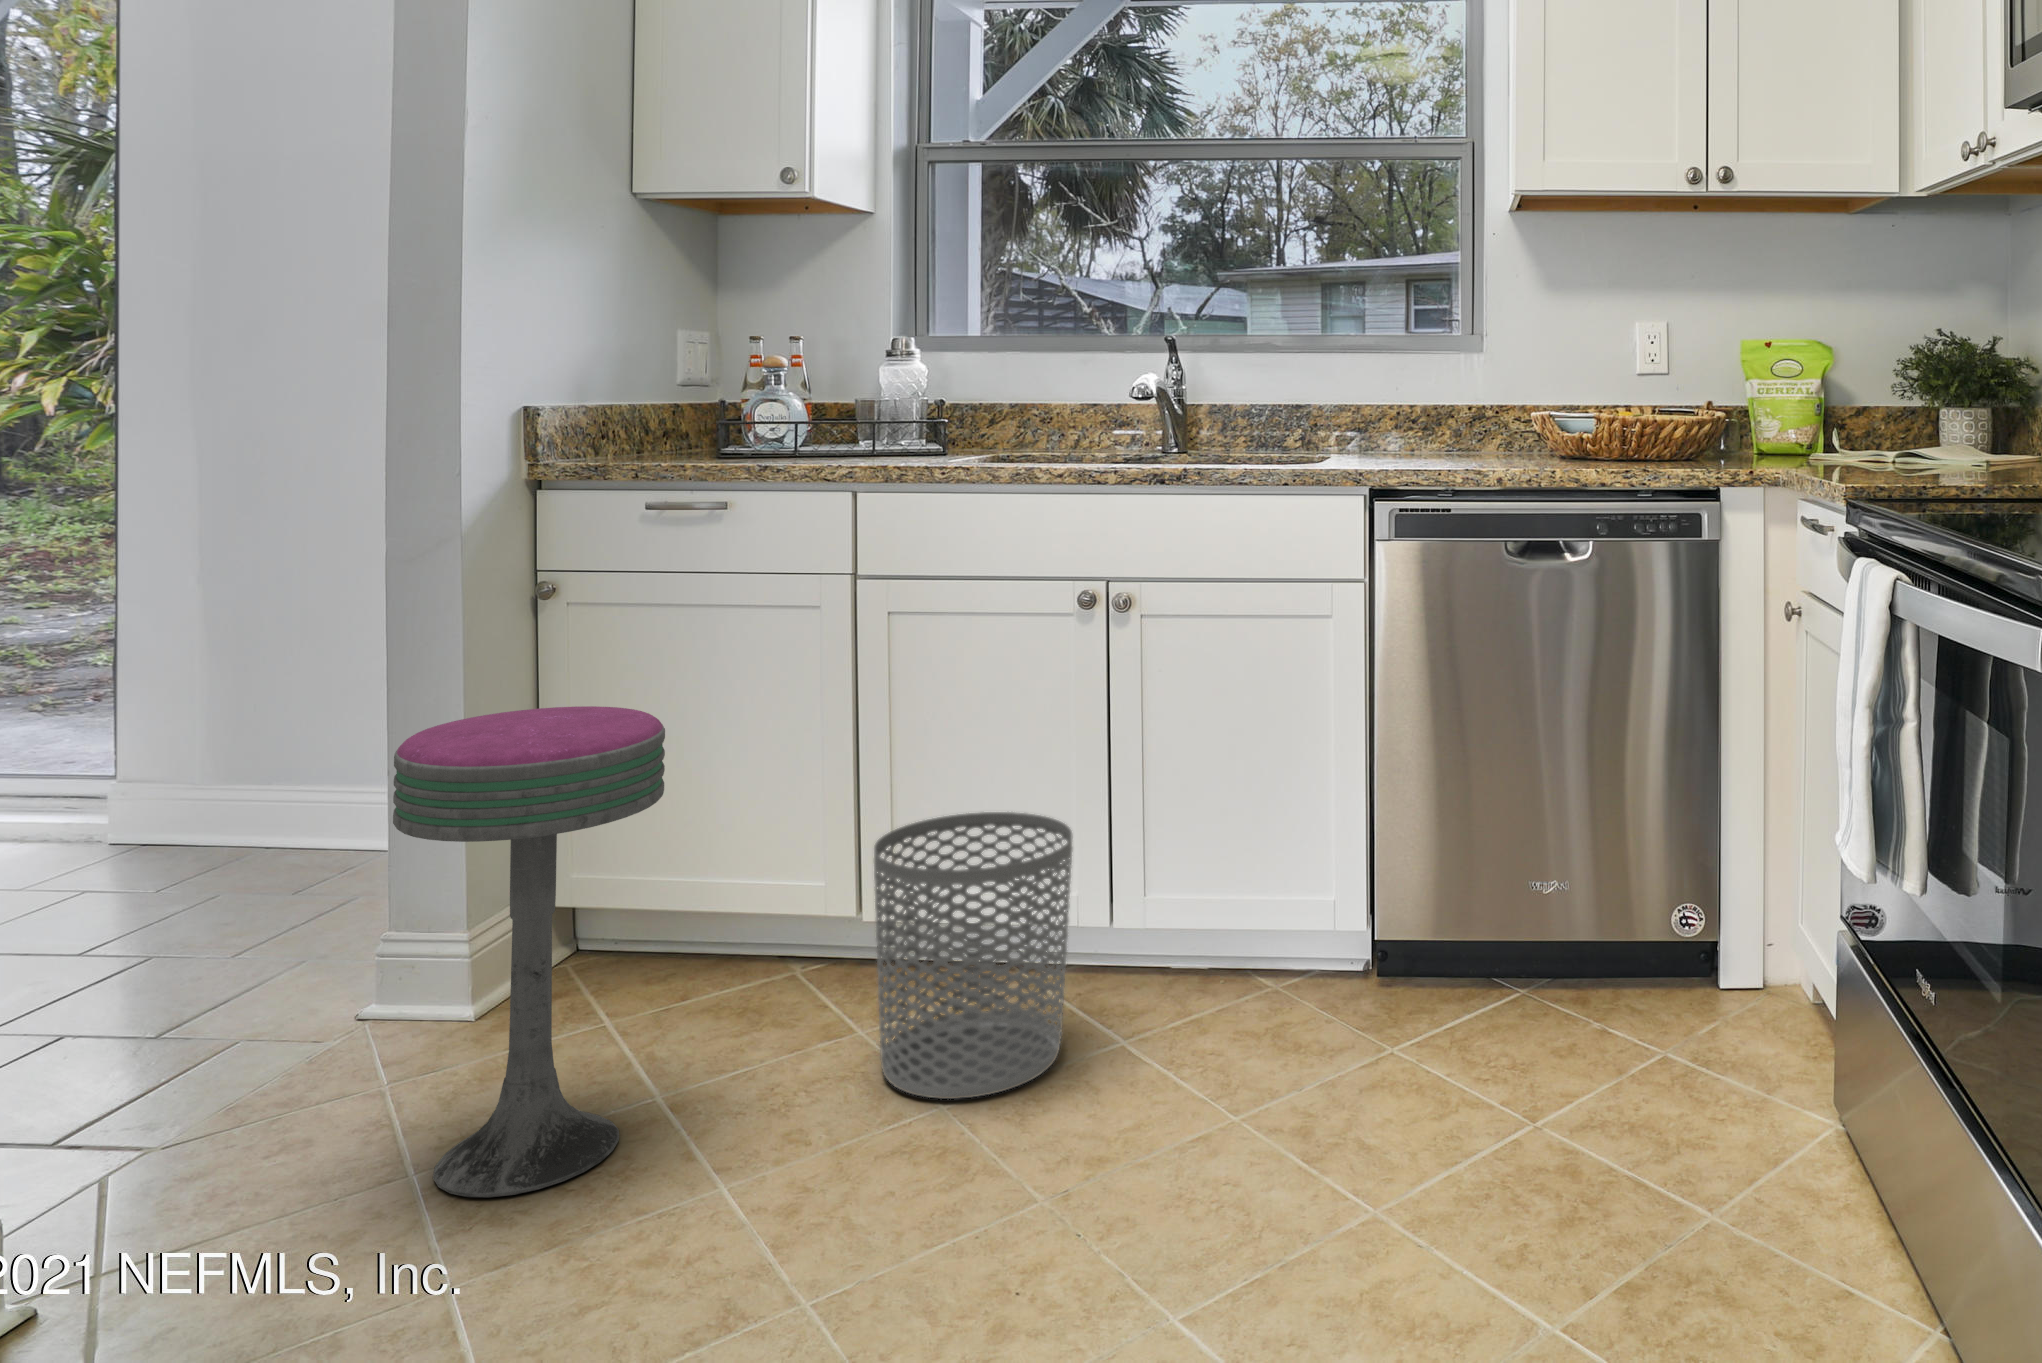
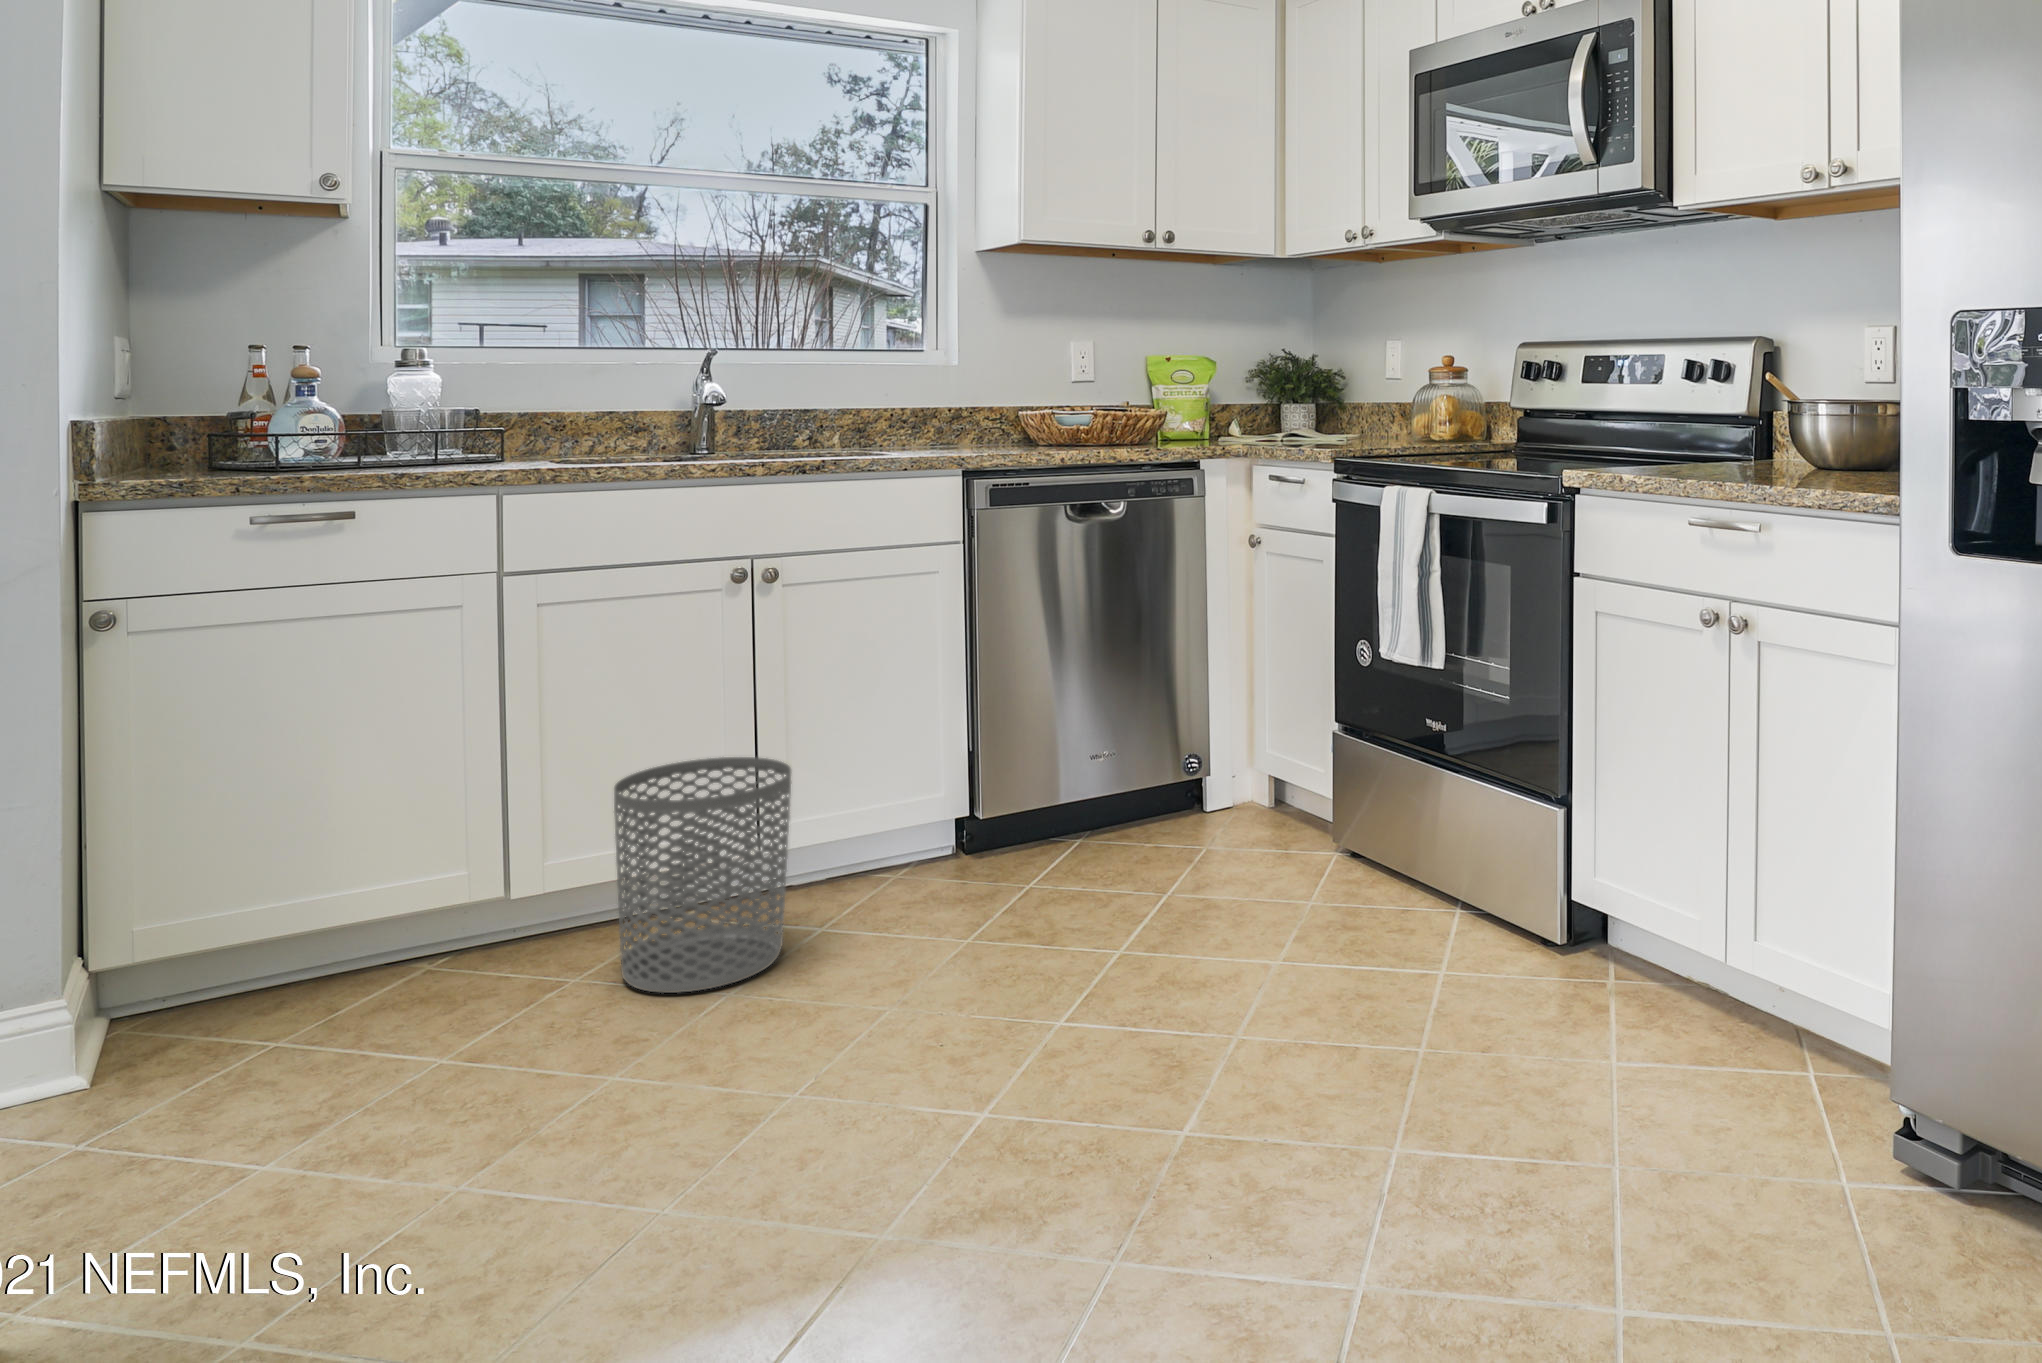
bar stool: present [393,706,665,1197] -> none [232,698,498,1156]

